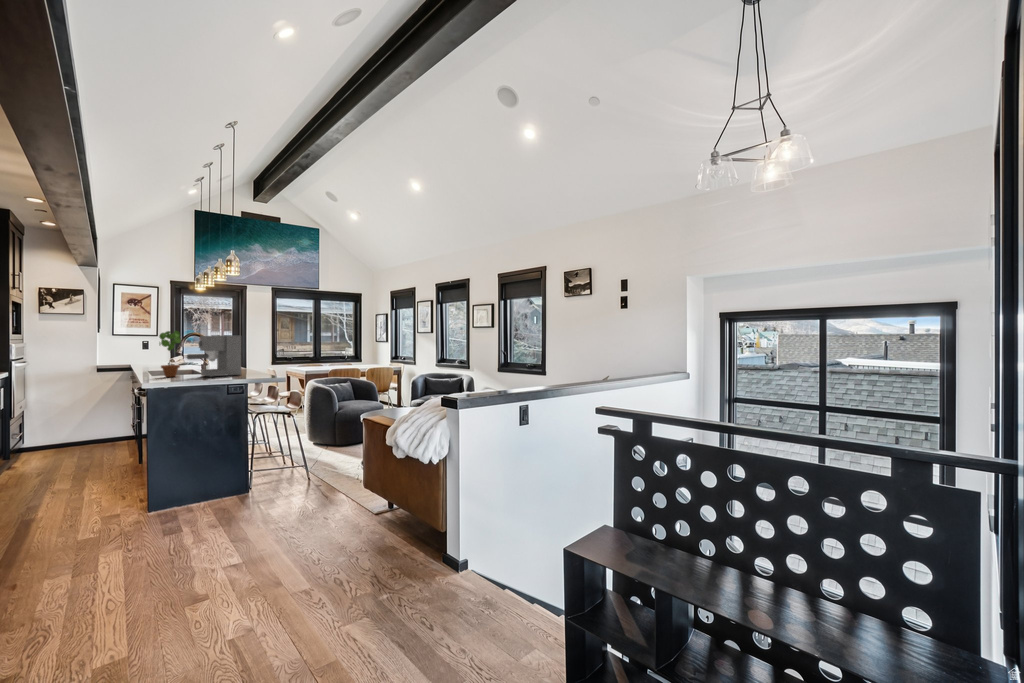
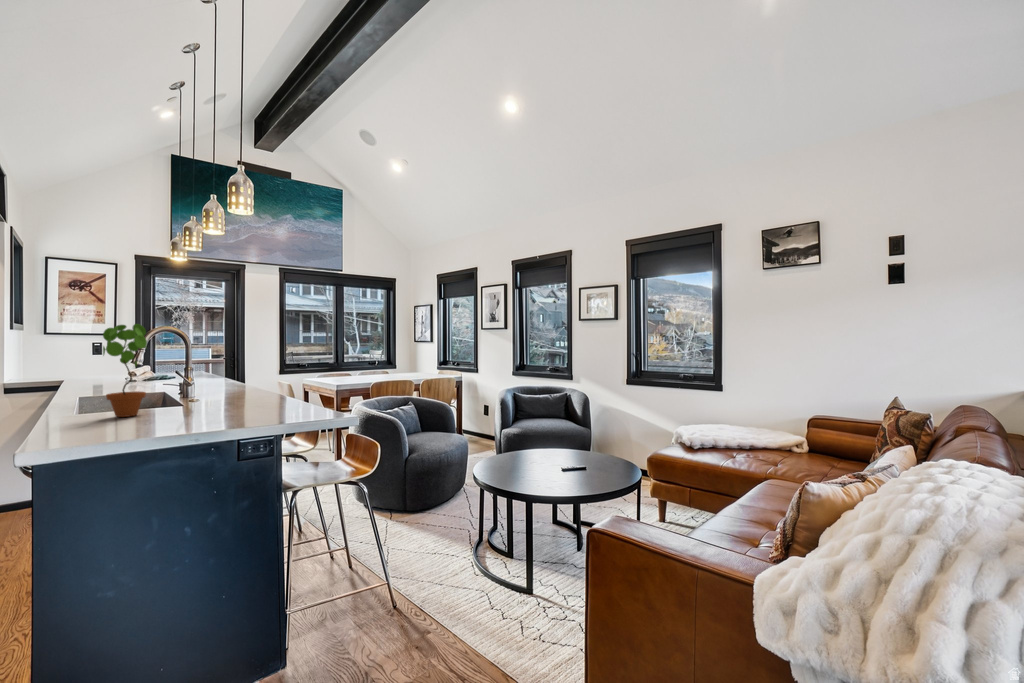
coffee maker: present [187,335,241,377] -> none [159,332,270,419]

